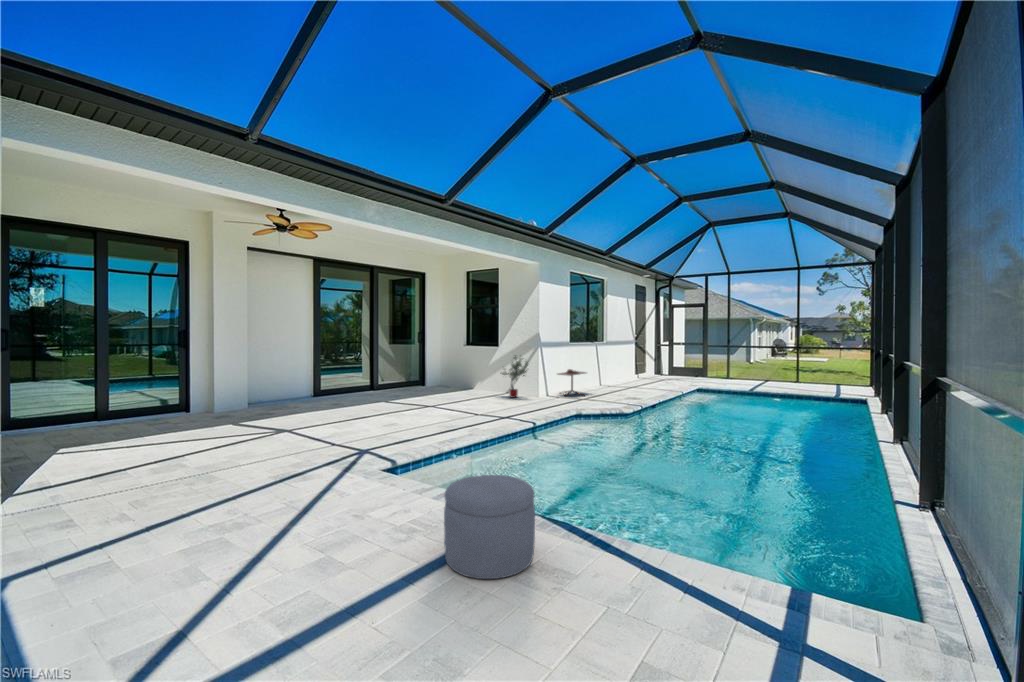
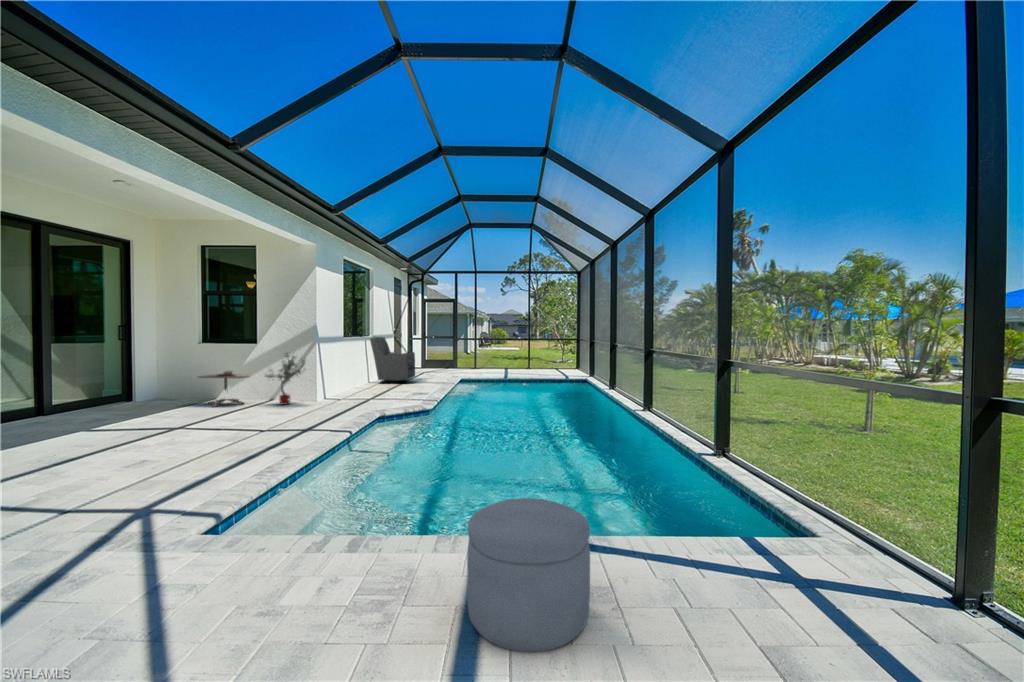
chair: none [600,343,645,388] -> present [370,337,415,384]
side table: present [558,369,586,396] -> present [198,371,249,407]

